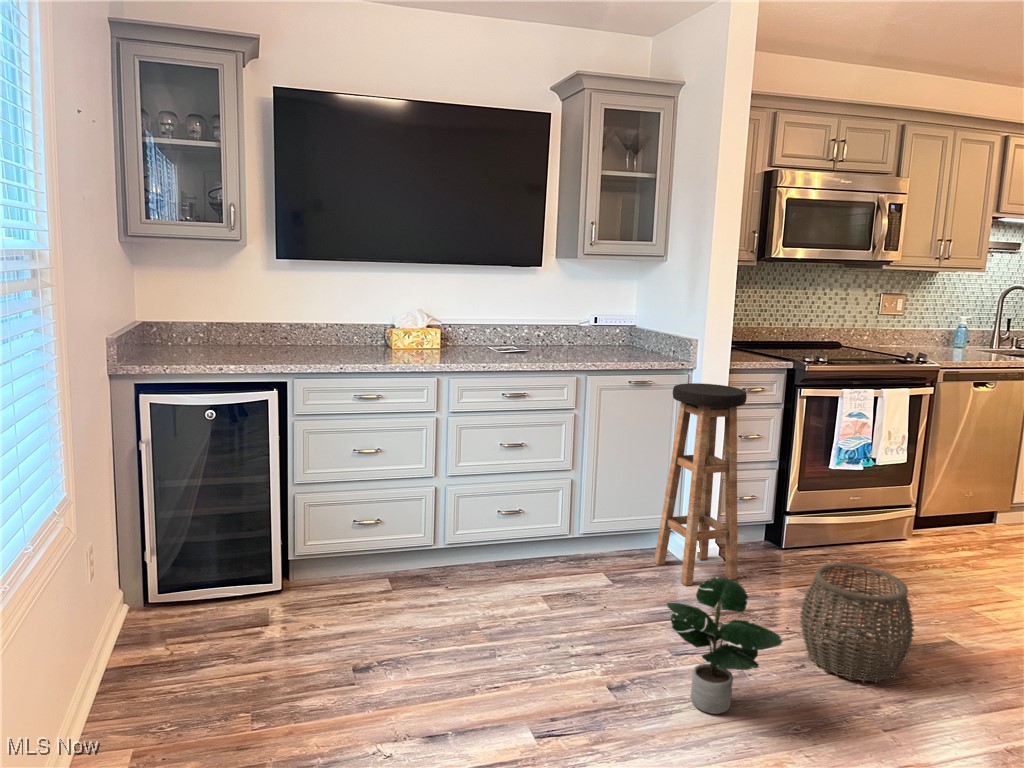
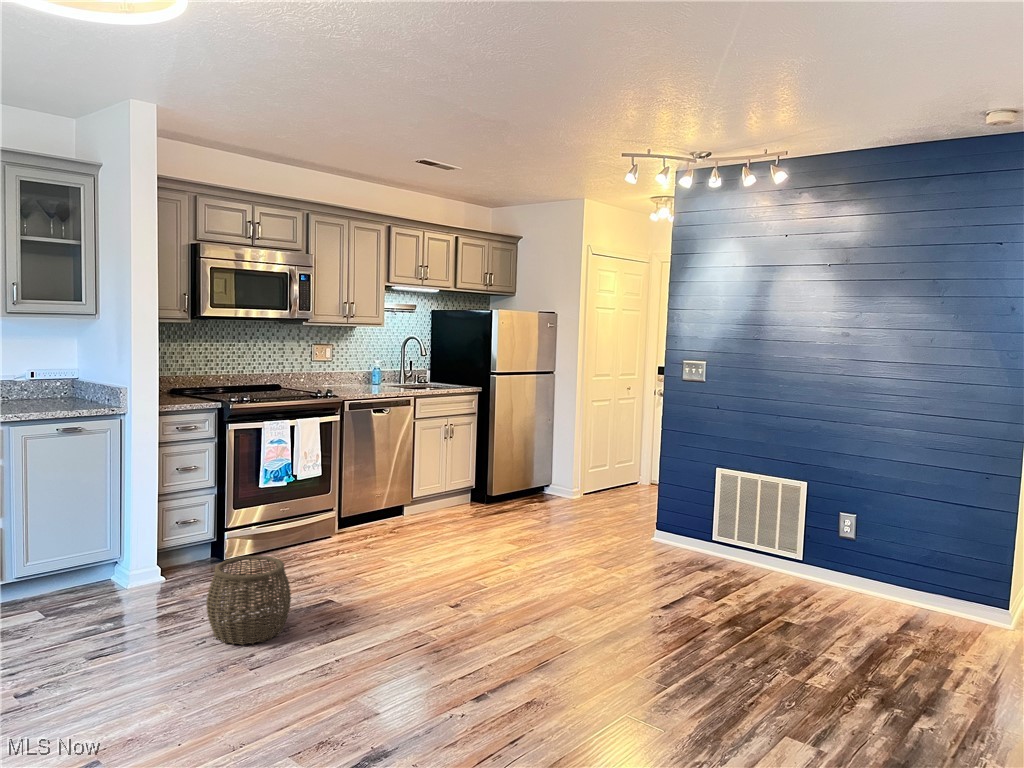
bar stool: present [654,383,747,586] -> none [96,426,174,605]
potted plant: present [667,577,783,714] -> none [62,582,167,696]

